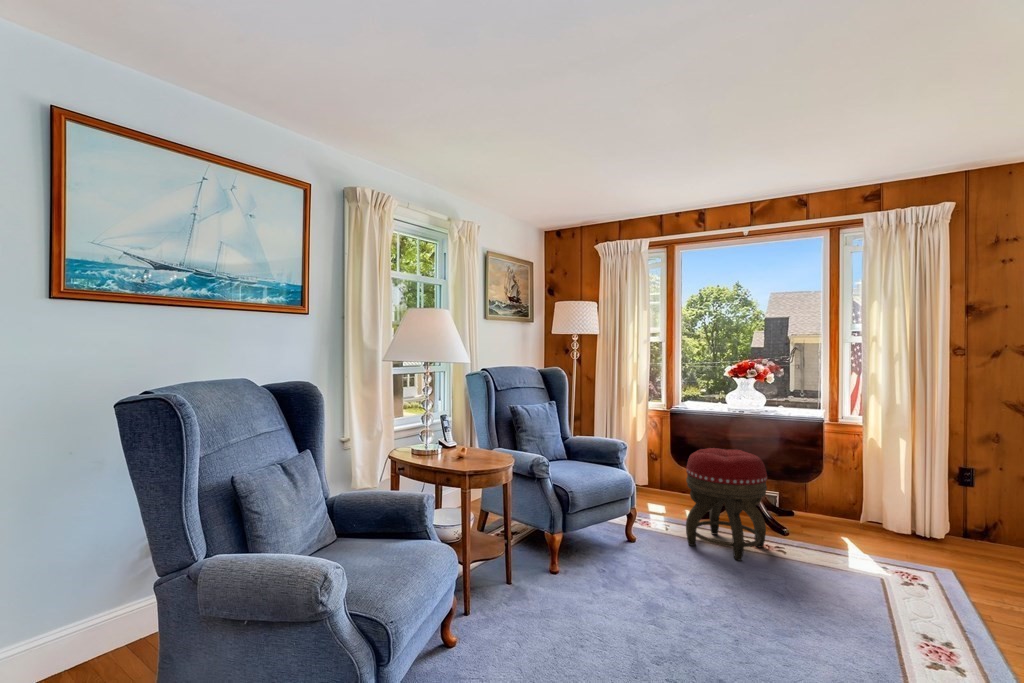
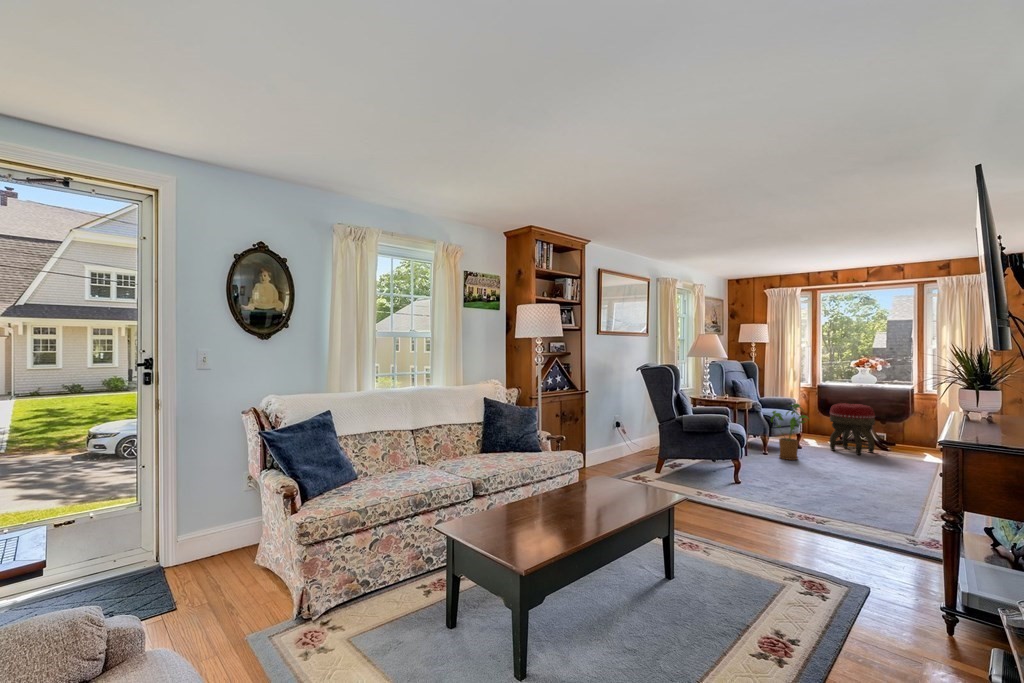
house plant: none [560,462,639,598] -> present [771,403,809,460]

